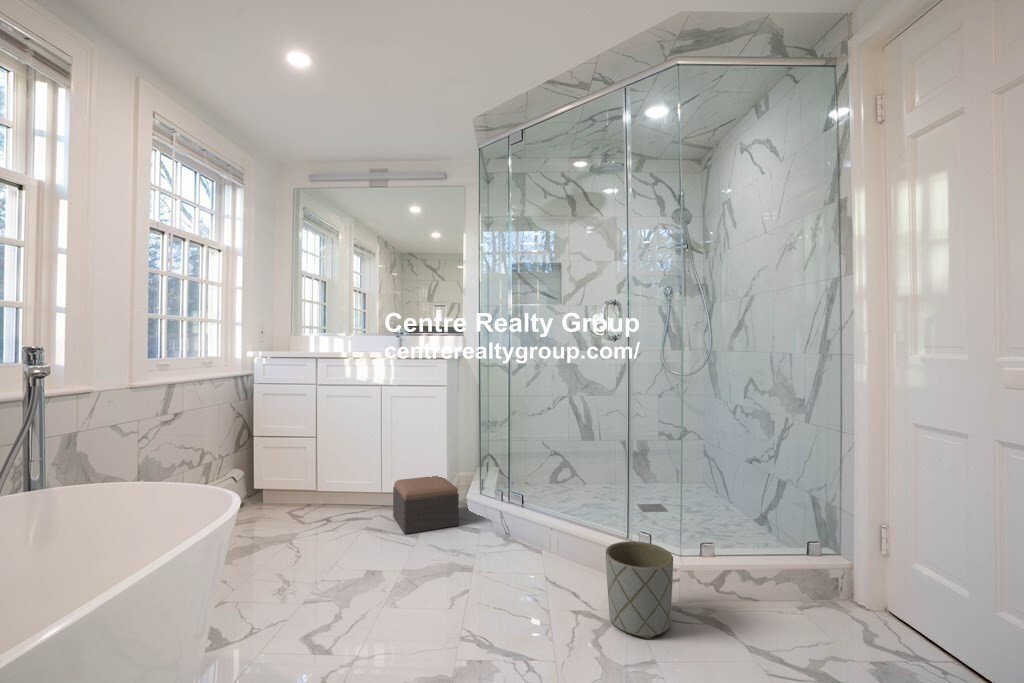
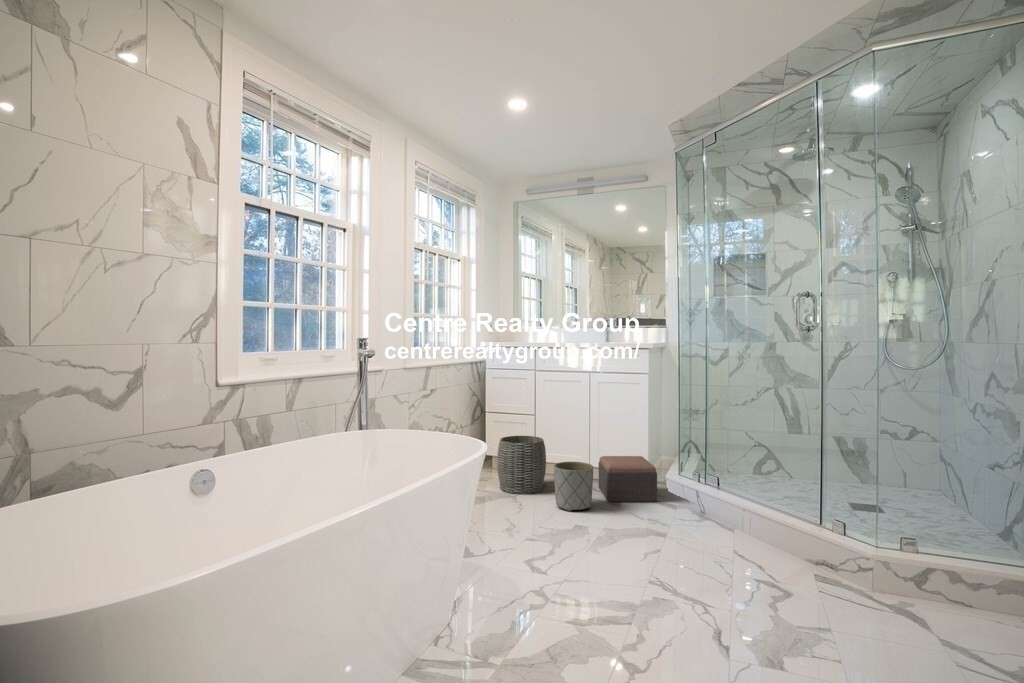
woven basket: none [264,464,329,540] -> present [497,436,546,494]
planter: present [606,541,673,639] -> present [554,462,593,511]

